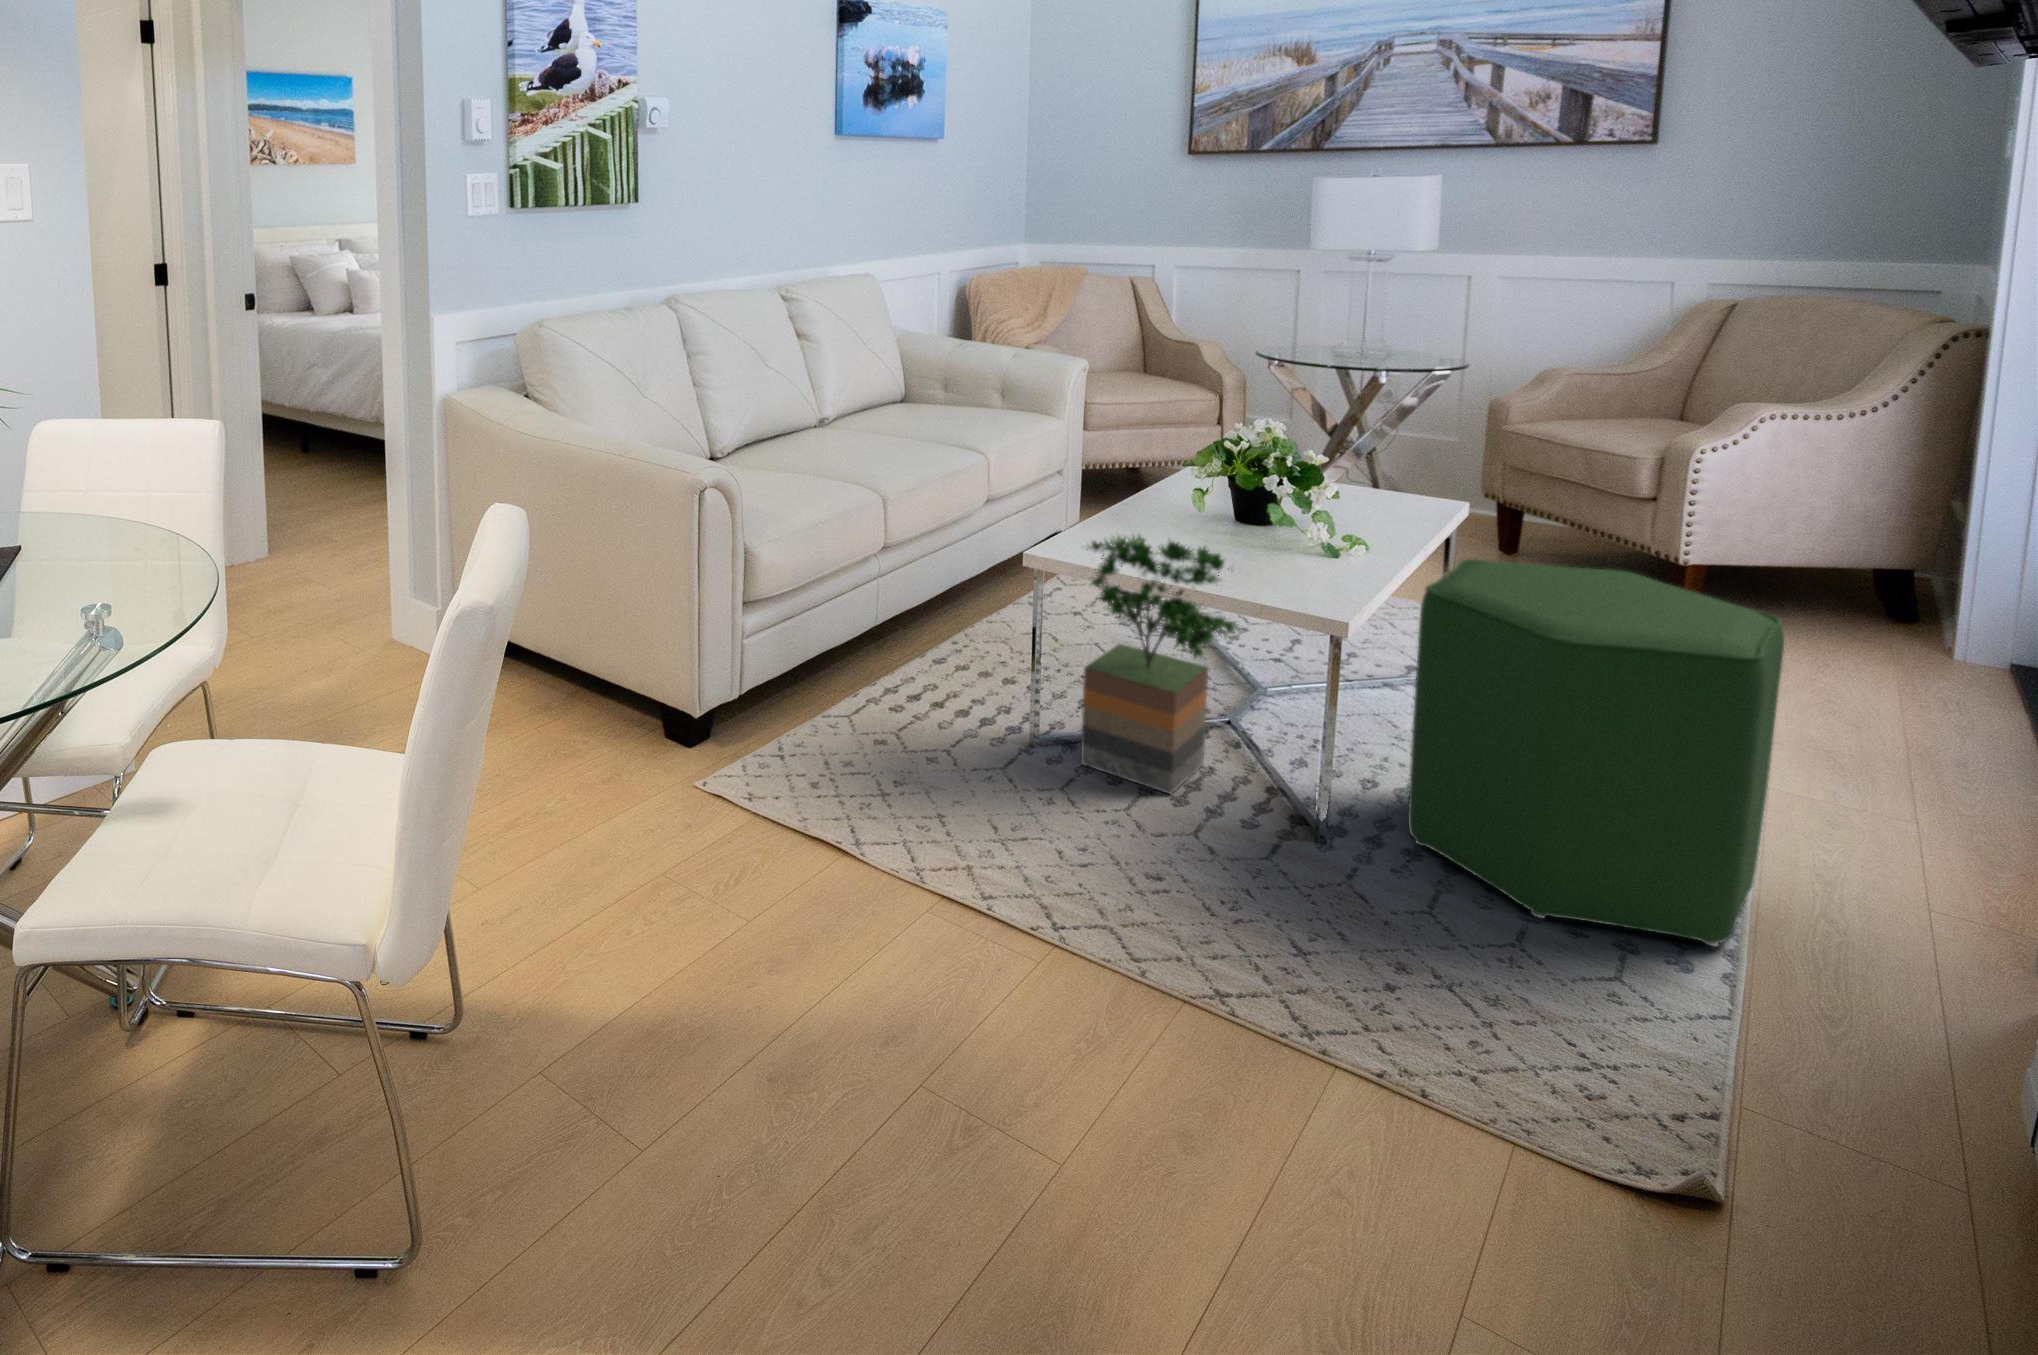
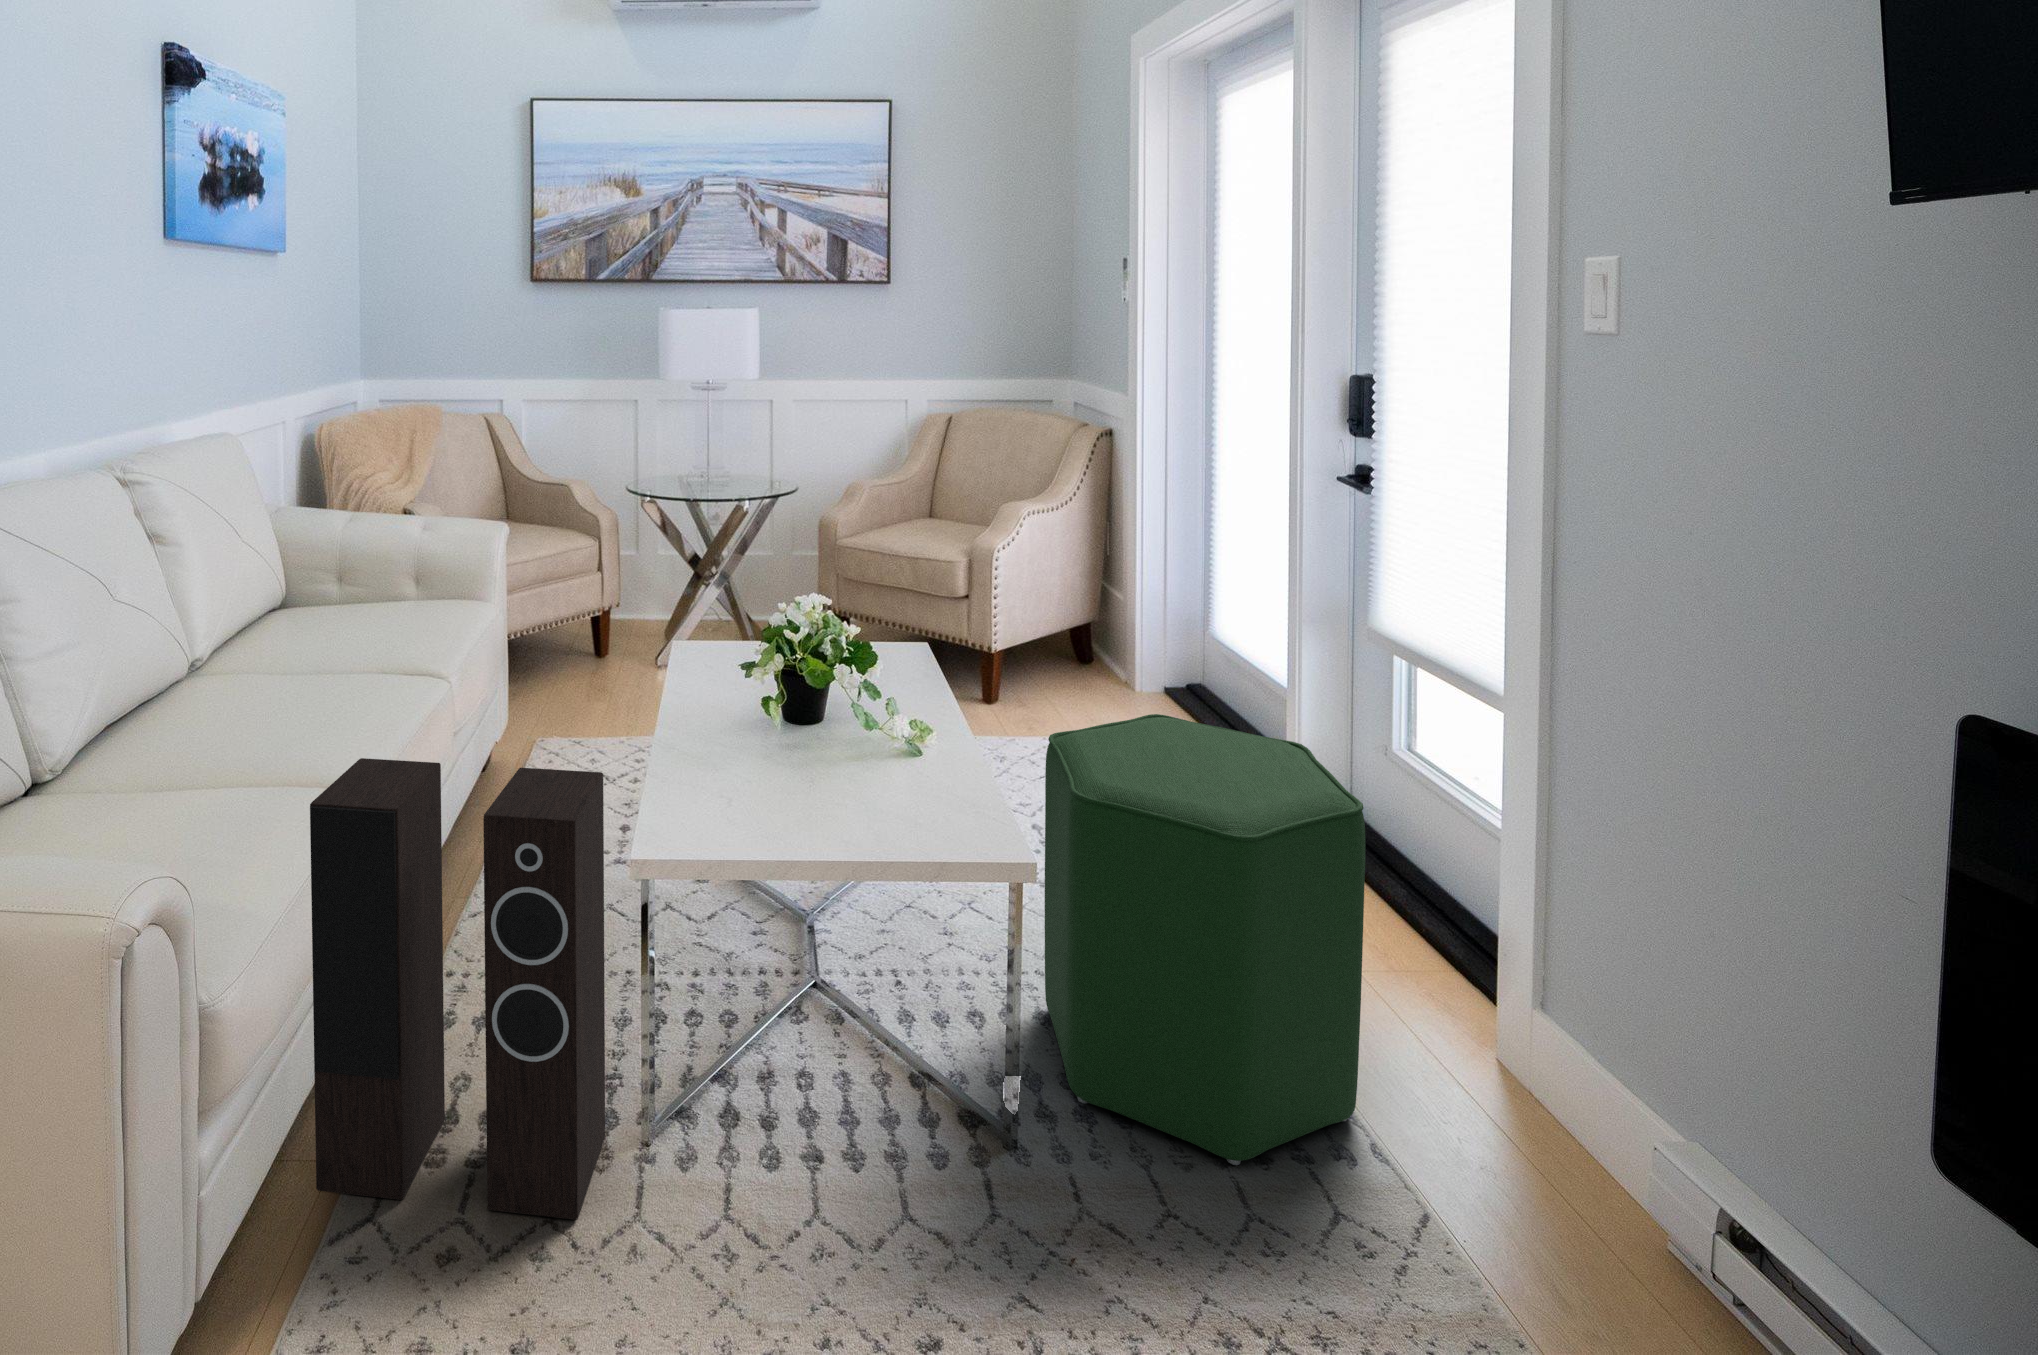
speaker: none [825,463,1011,753] -> present [310,758,605,1220]
potted tree: present [1081,535,1239,794] -> none [681,784,905,1158]

